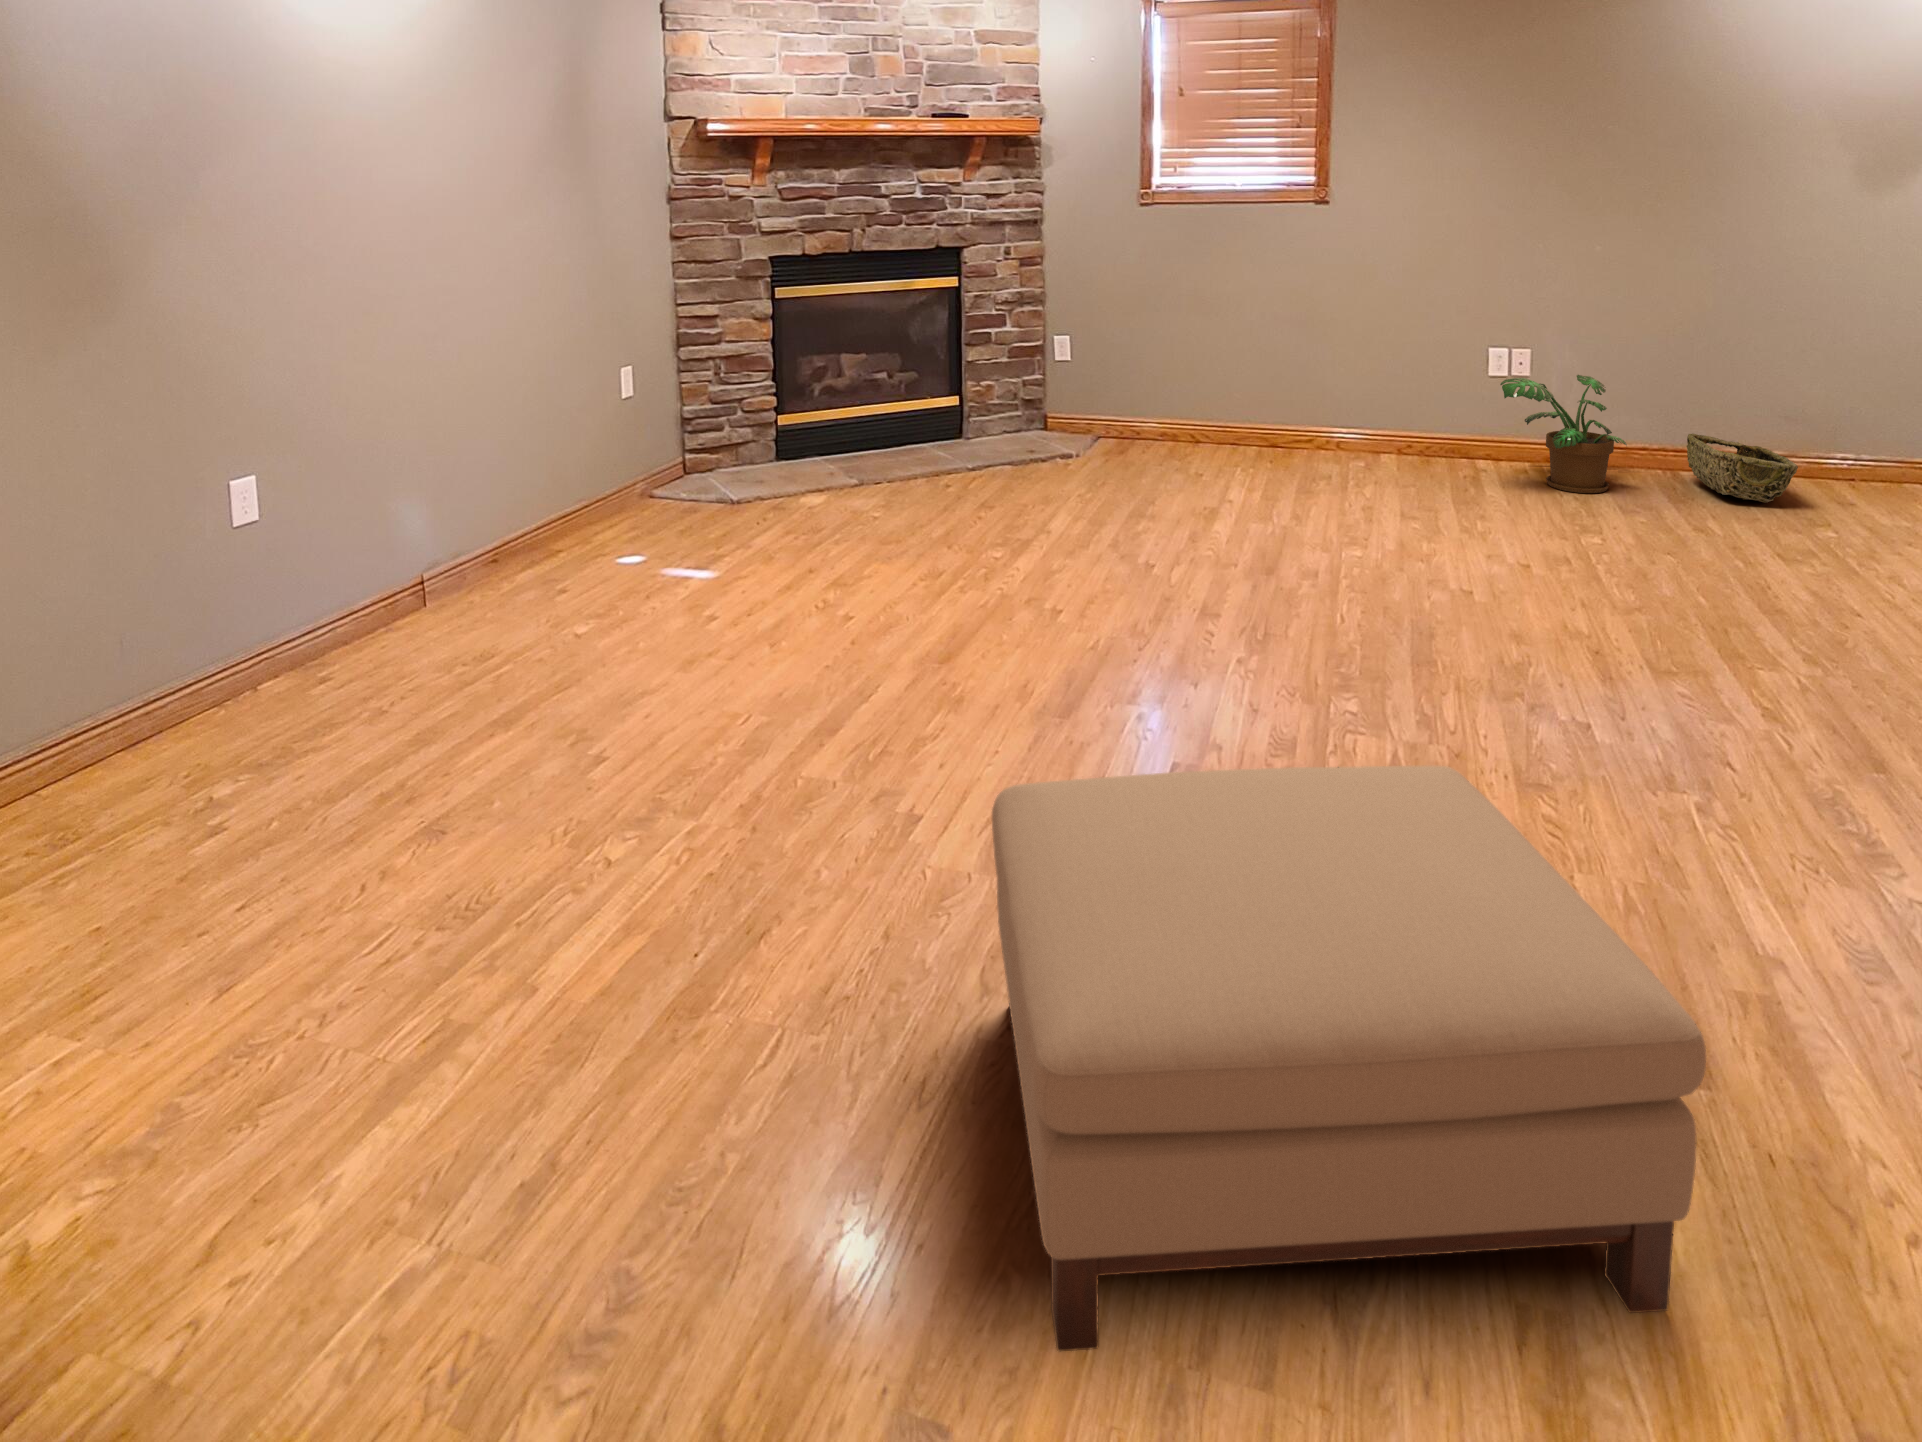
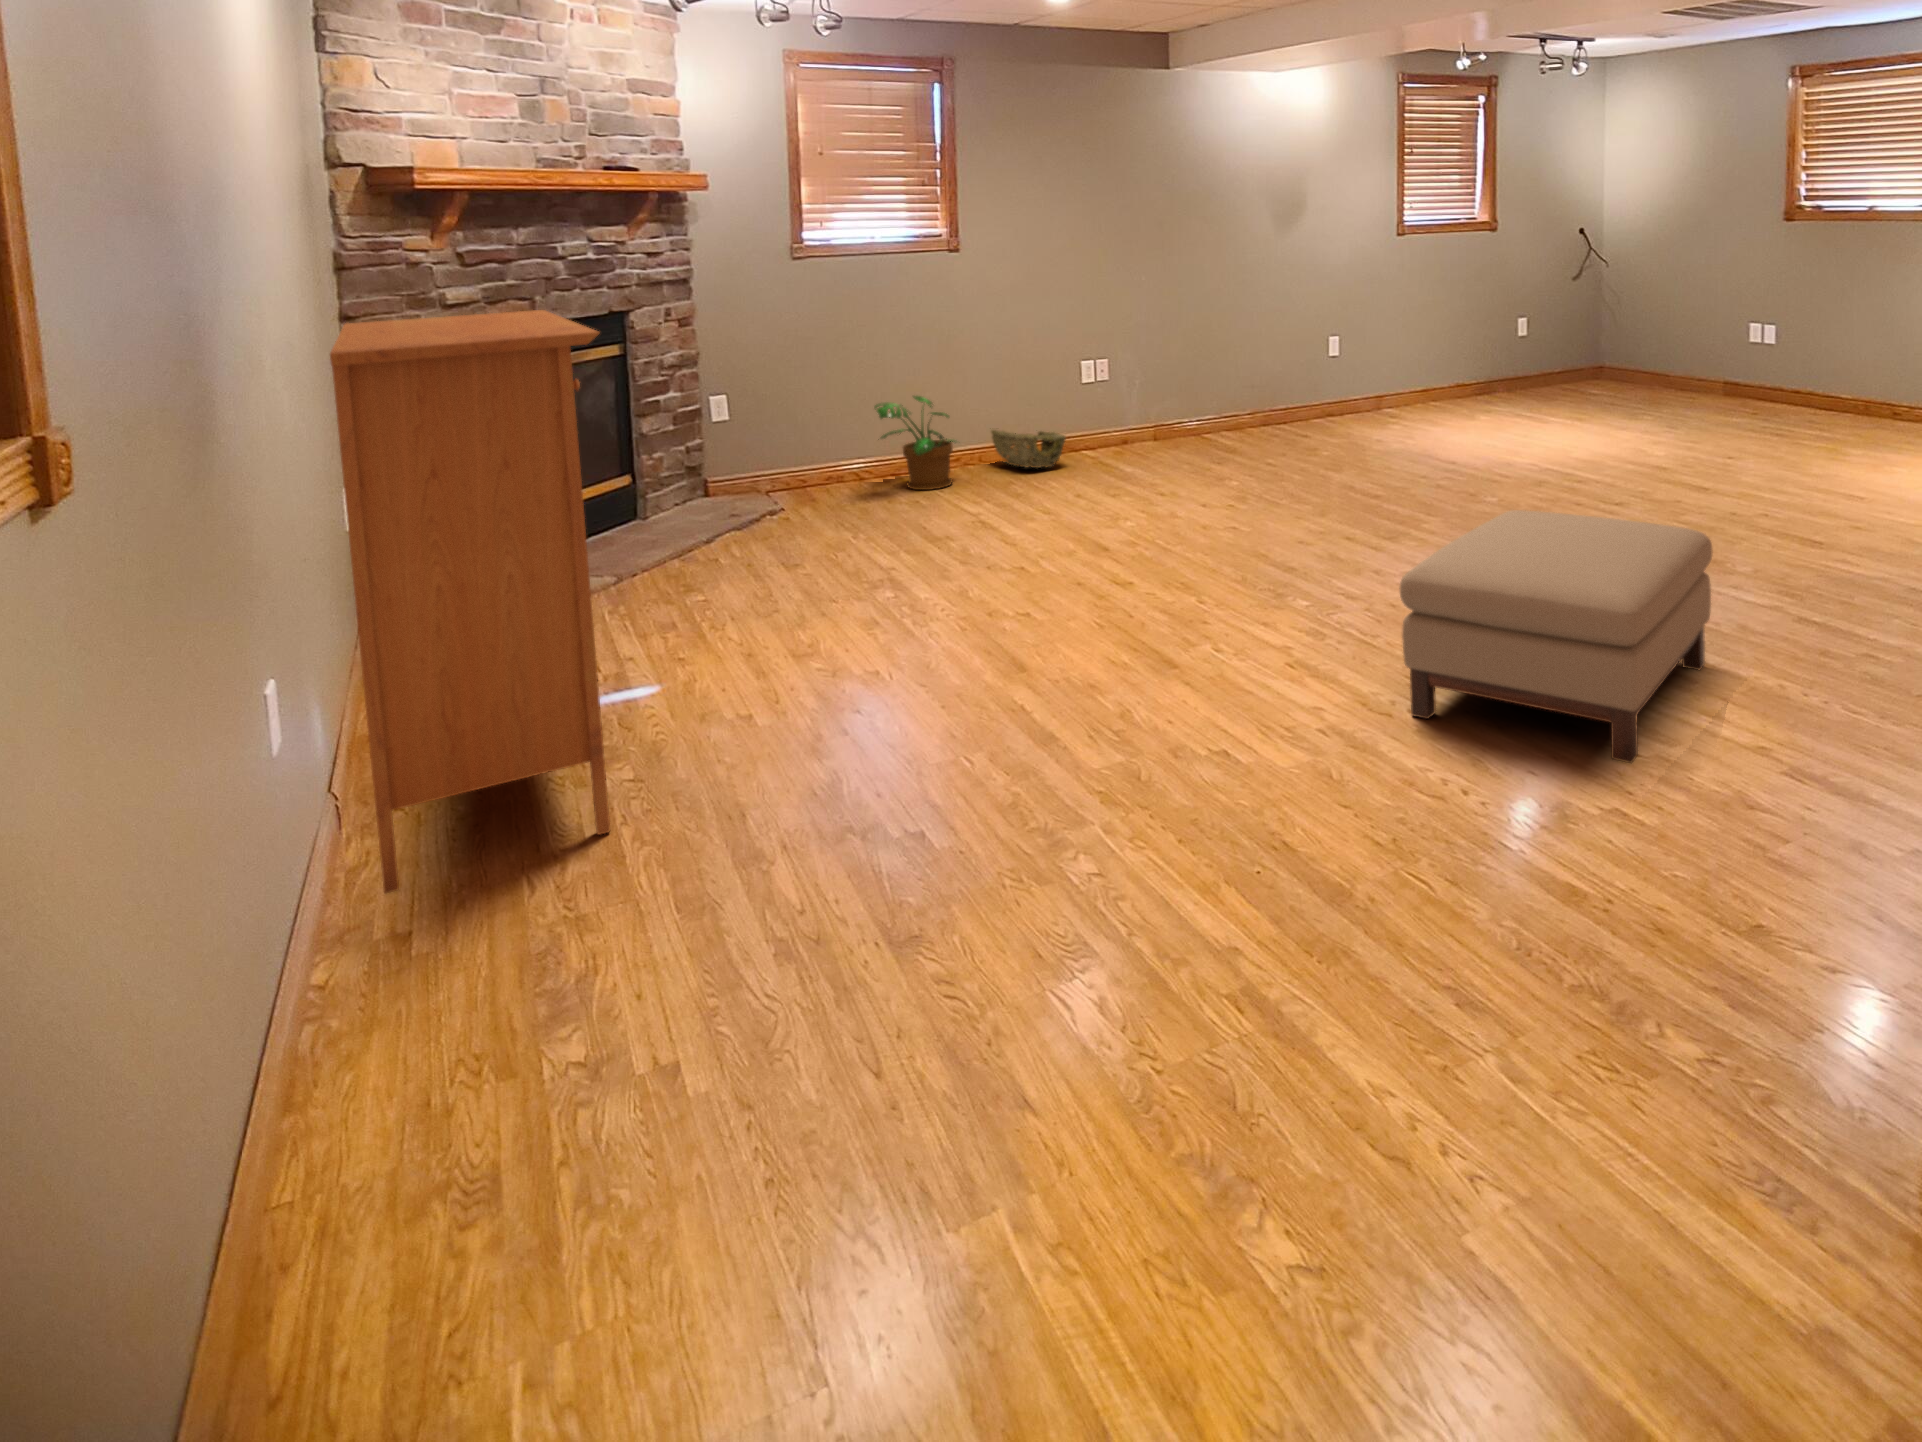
console table: none [232,246,636,692] -> present [330,310,610,893]
potted plant: present [1500,375,1627,493] -> present [874,396,955,490]
woven basket: present [1687,434,1798,503] -> present [991,430,1066,468]

